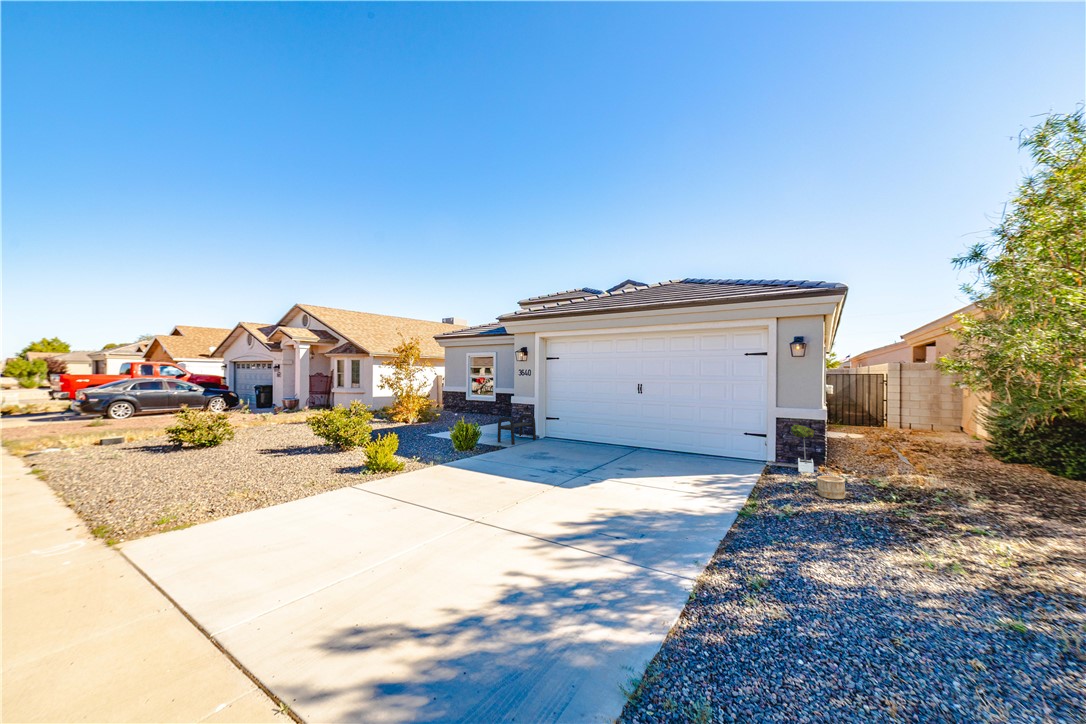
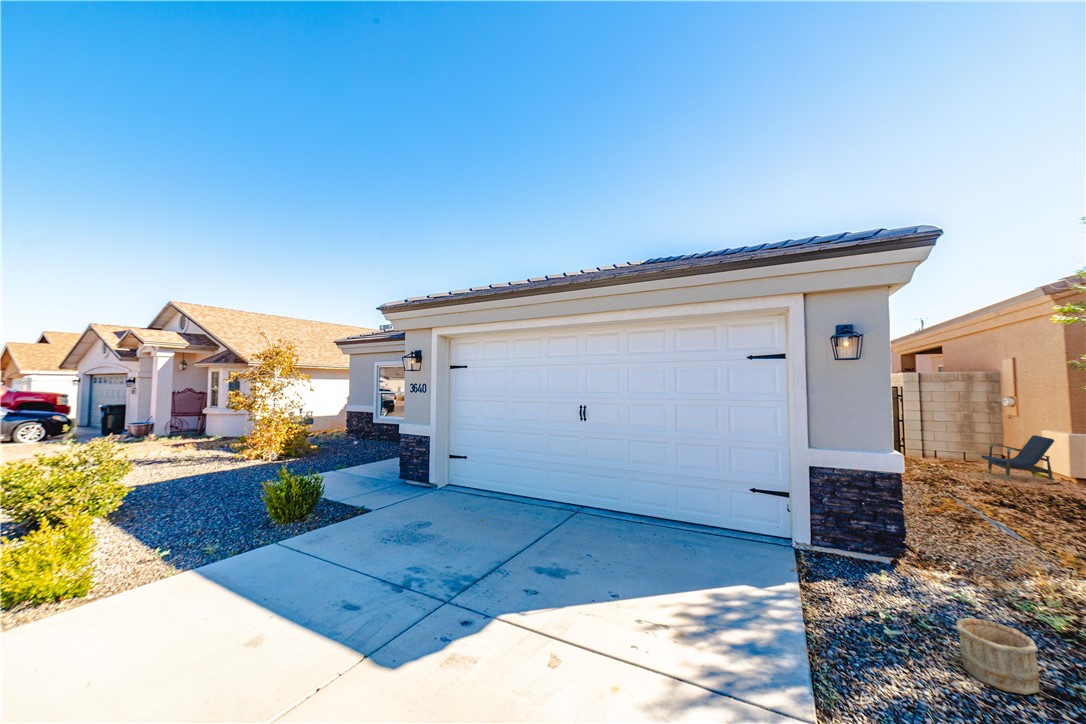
lounge chair: none [940,407,988,441] -> present [981,435,1054,483]
bench: present [498,414,536,445] -> none [365,450,430,502]
potted tree: present [791,425,814,473] -> none [840,482,889,574]

